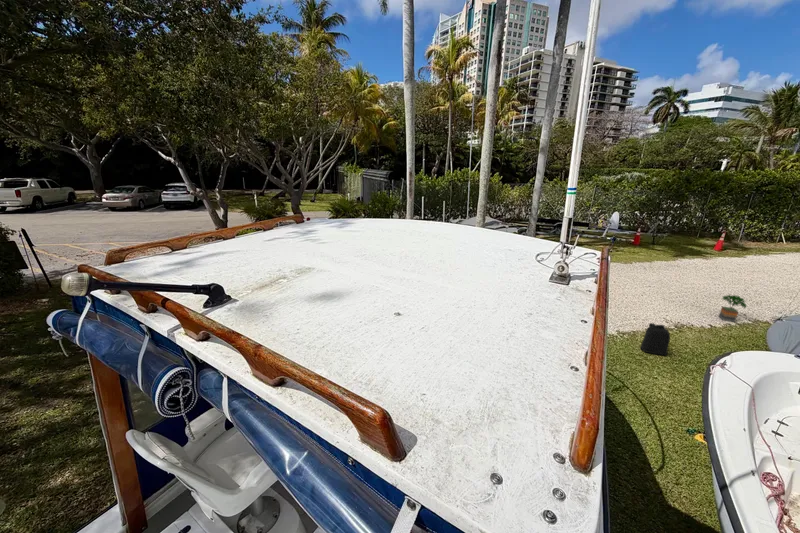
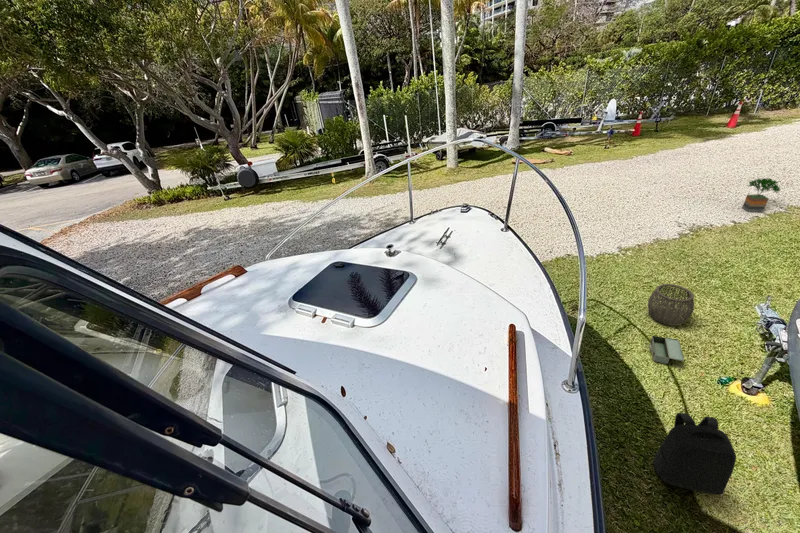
backpack: present [641,323,670,355] -> present [653,413,736,494]
woven basket: none [638,360,672,392] -> present [648,284,694,325]
toolbox: none [638,395,663,416] -> present [649,336,684,364]

